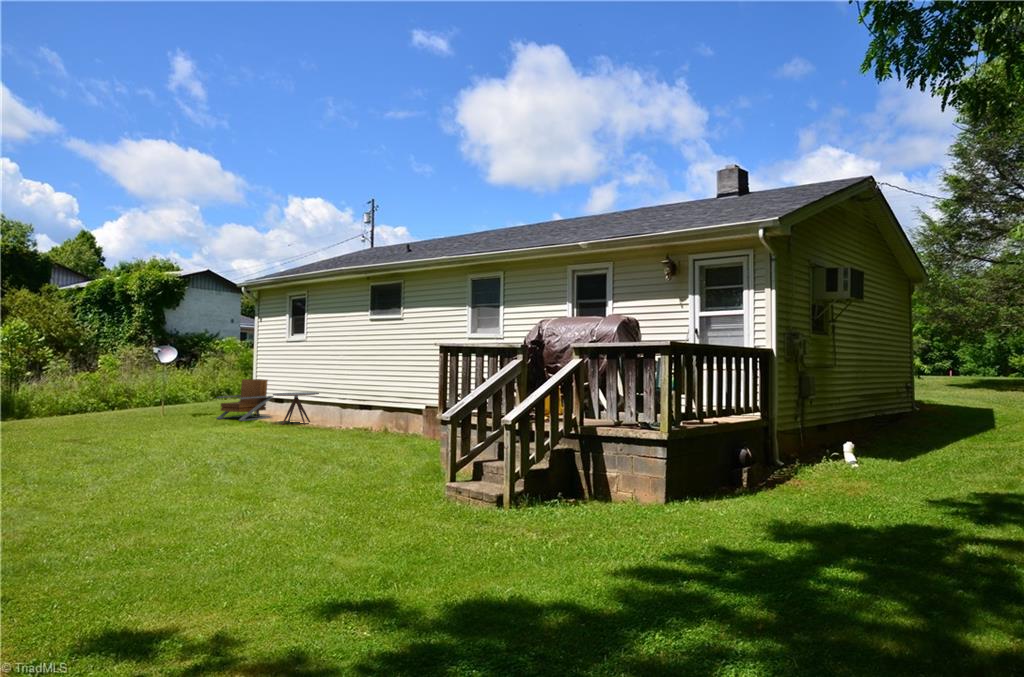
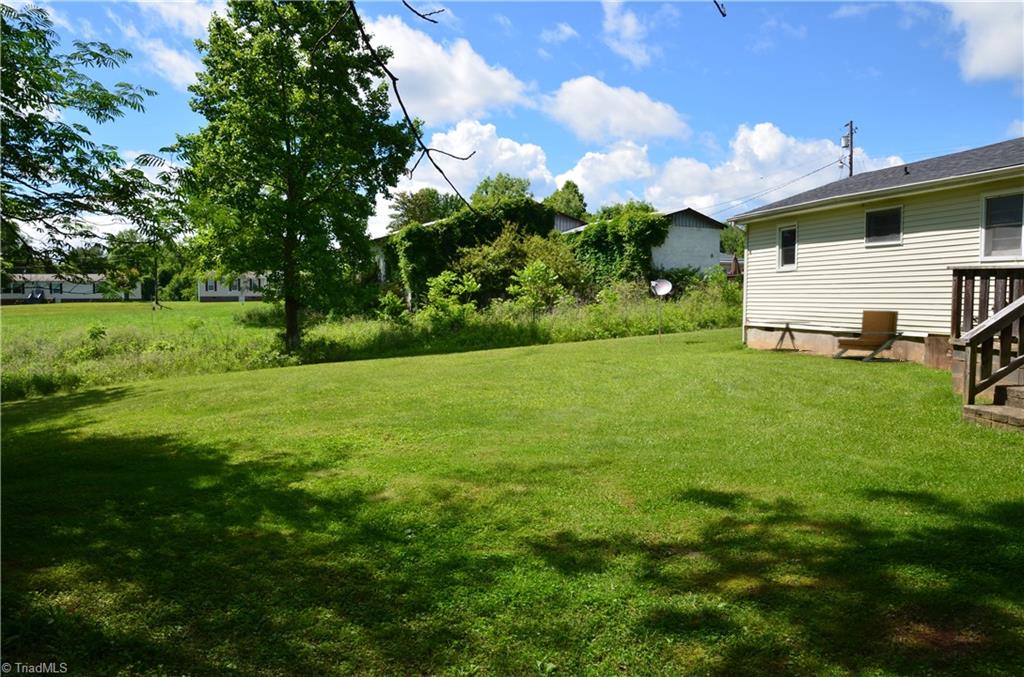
lounge chair: present [217,379,273,421] -> present [832,310,904,362]

